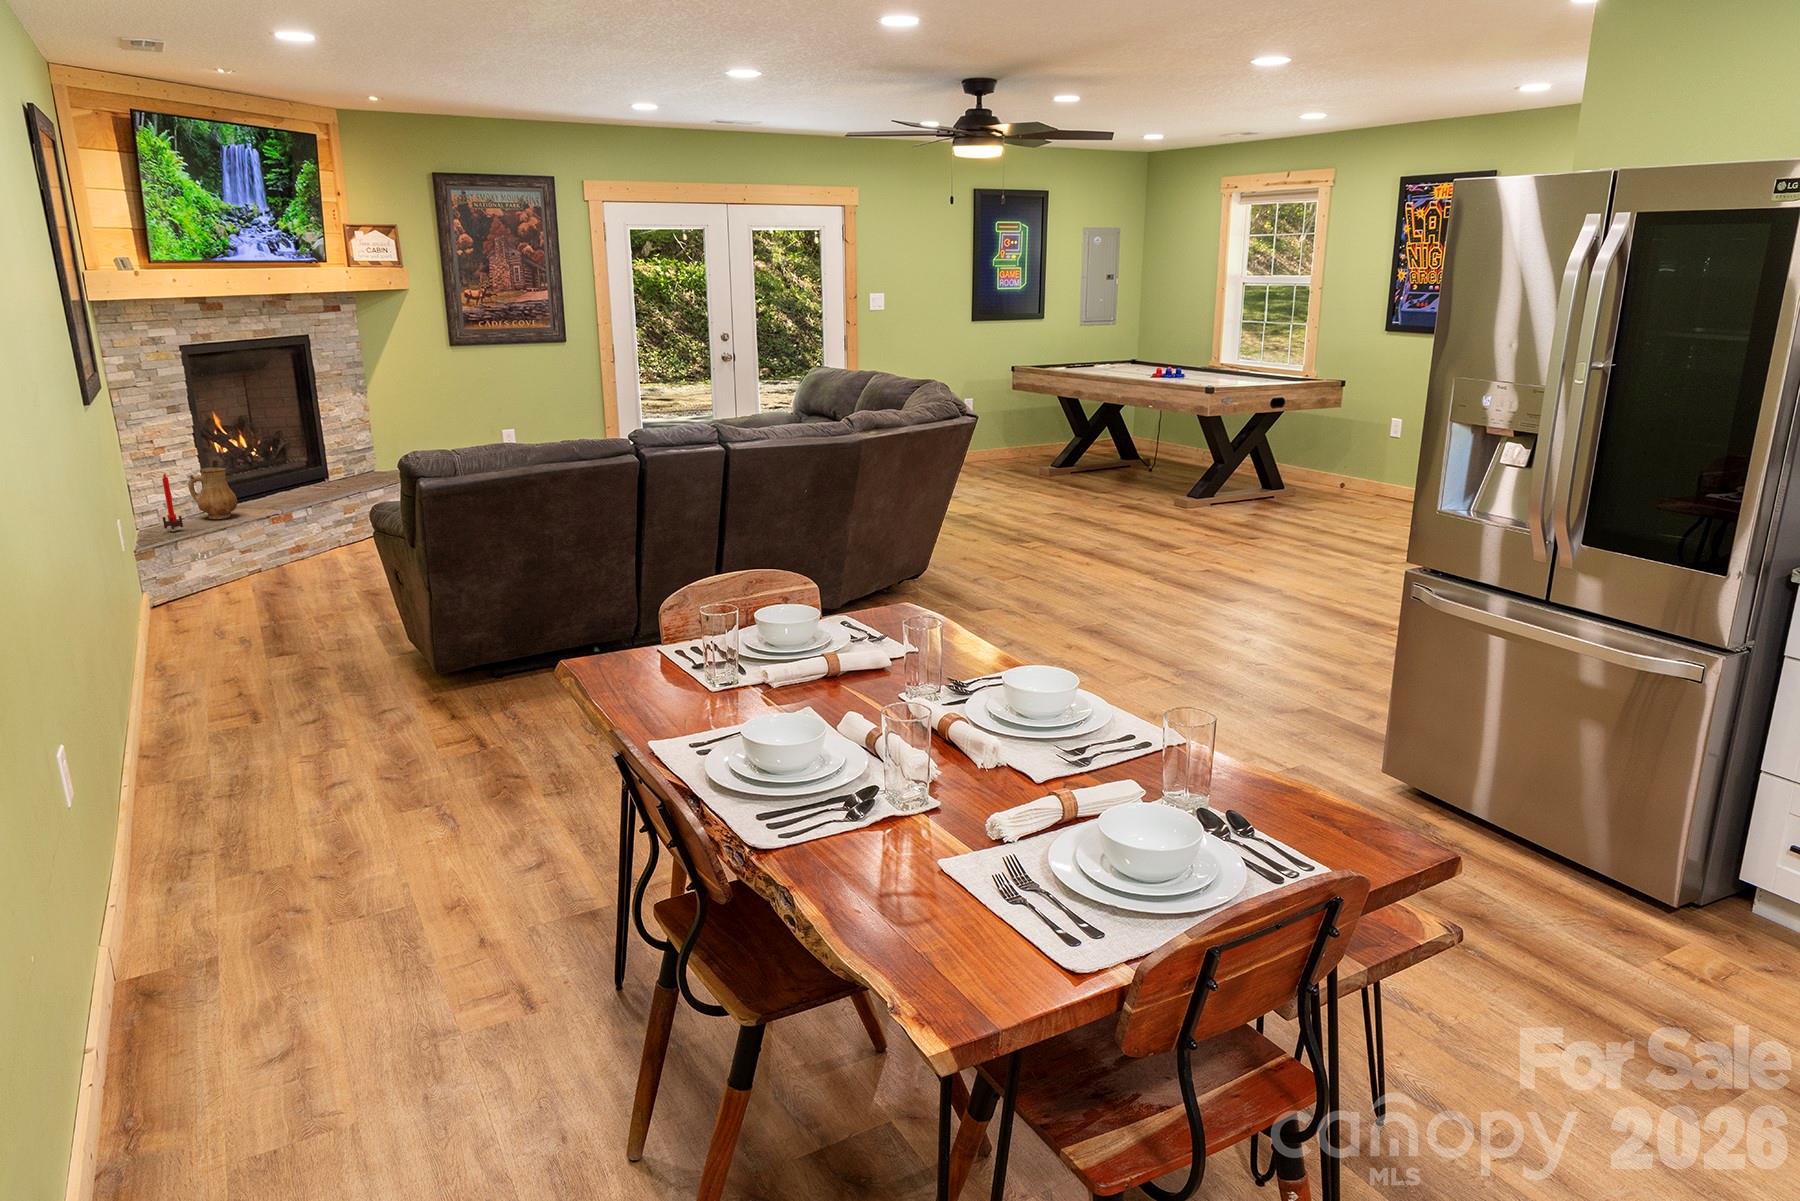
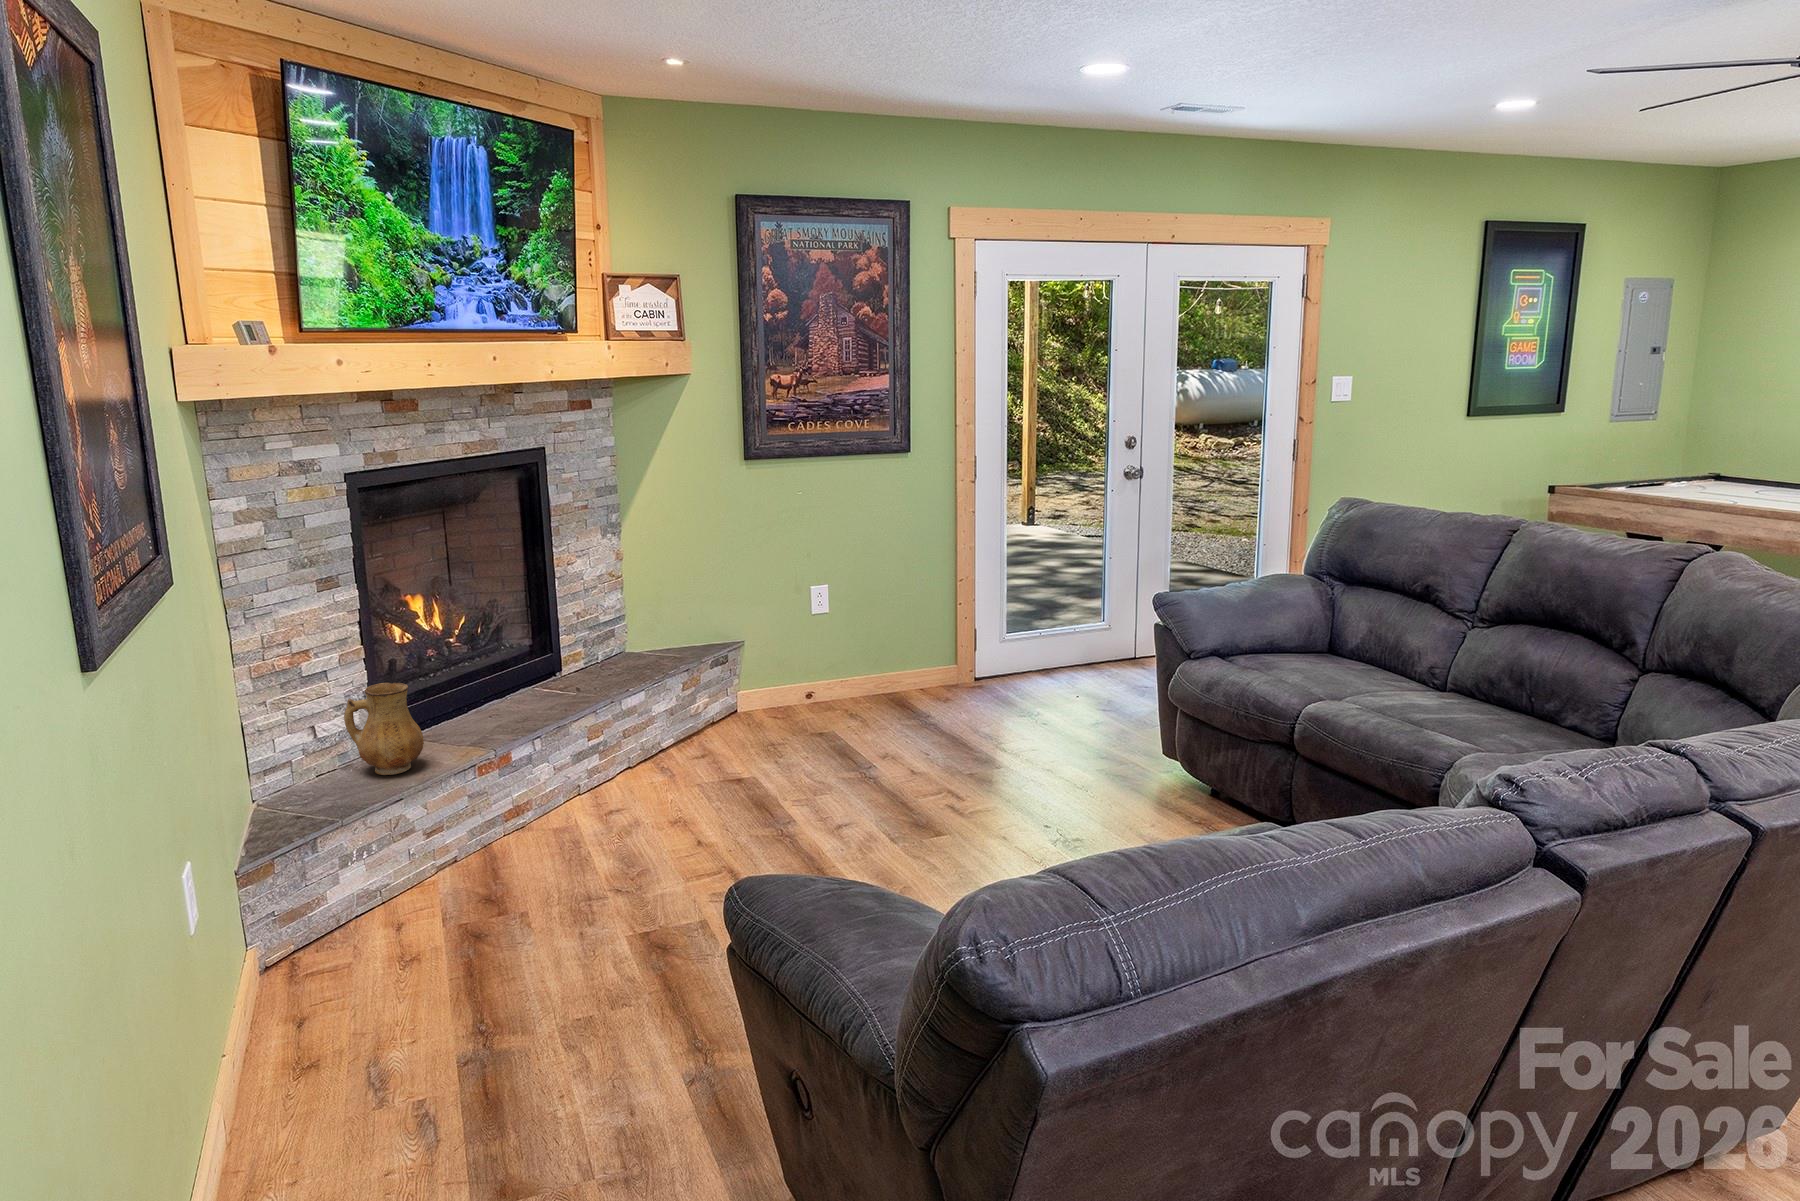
candle: present [162,474,183,531] -> none [294,710,329,812]

